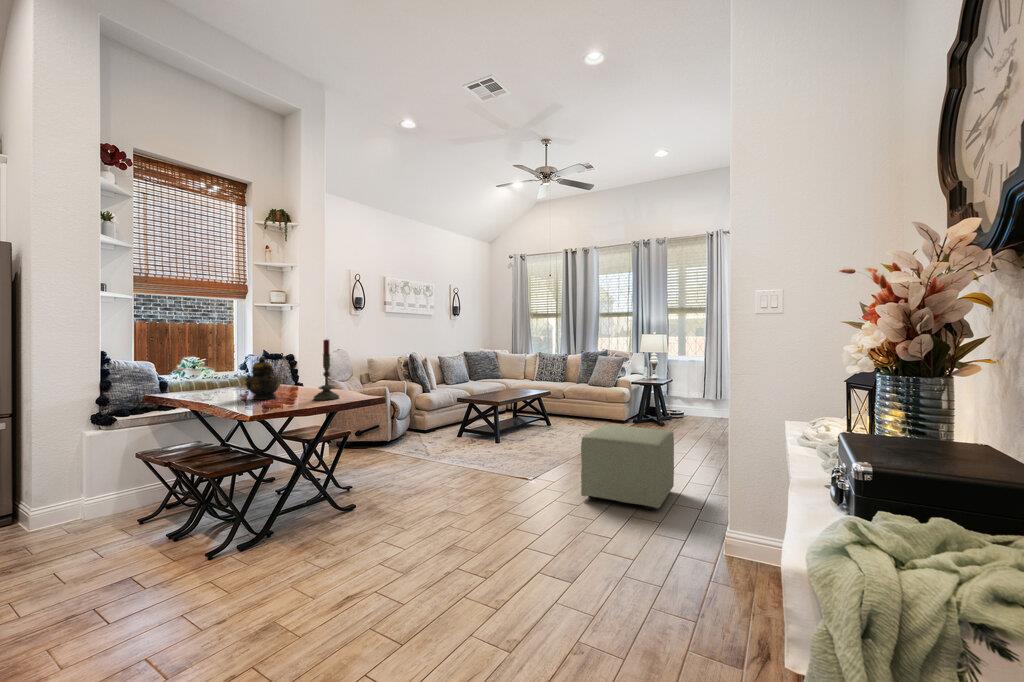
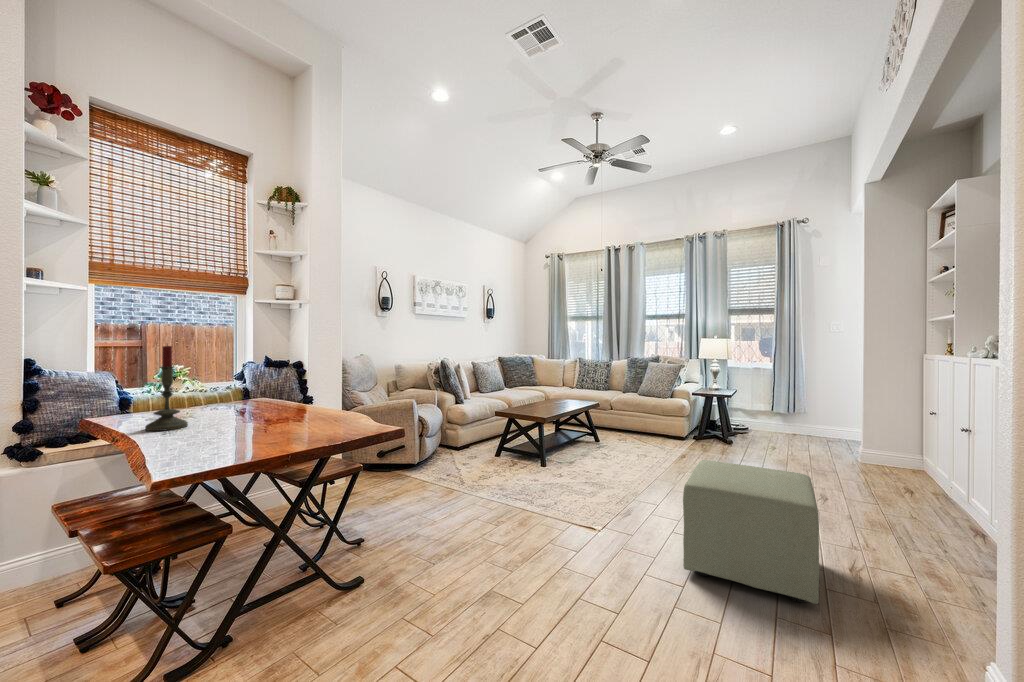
candle: present [314,339,339,400] -> present [145,345,188,431]
teapot: present [246,357,281,400] -> none [199,369,255,434]

